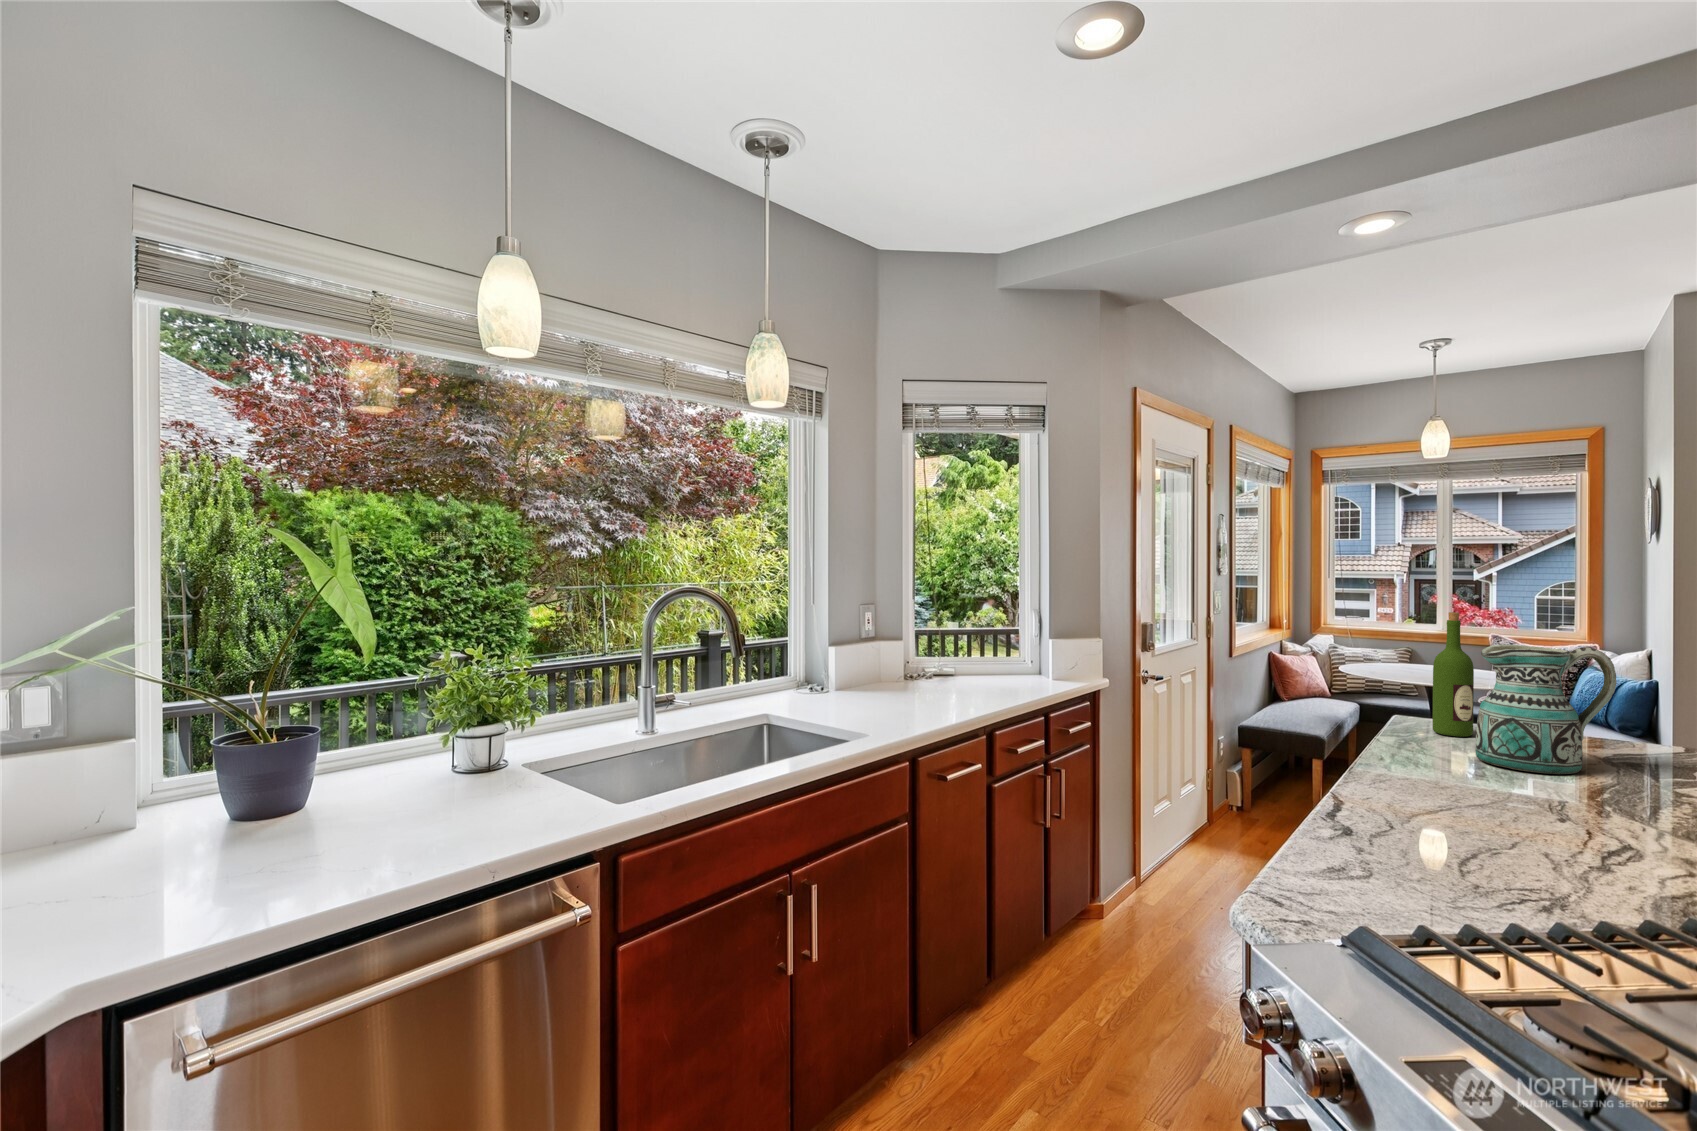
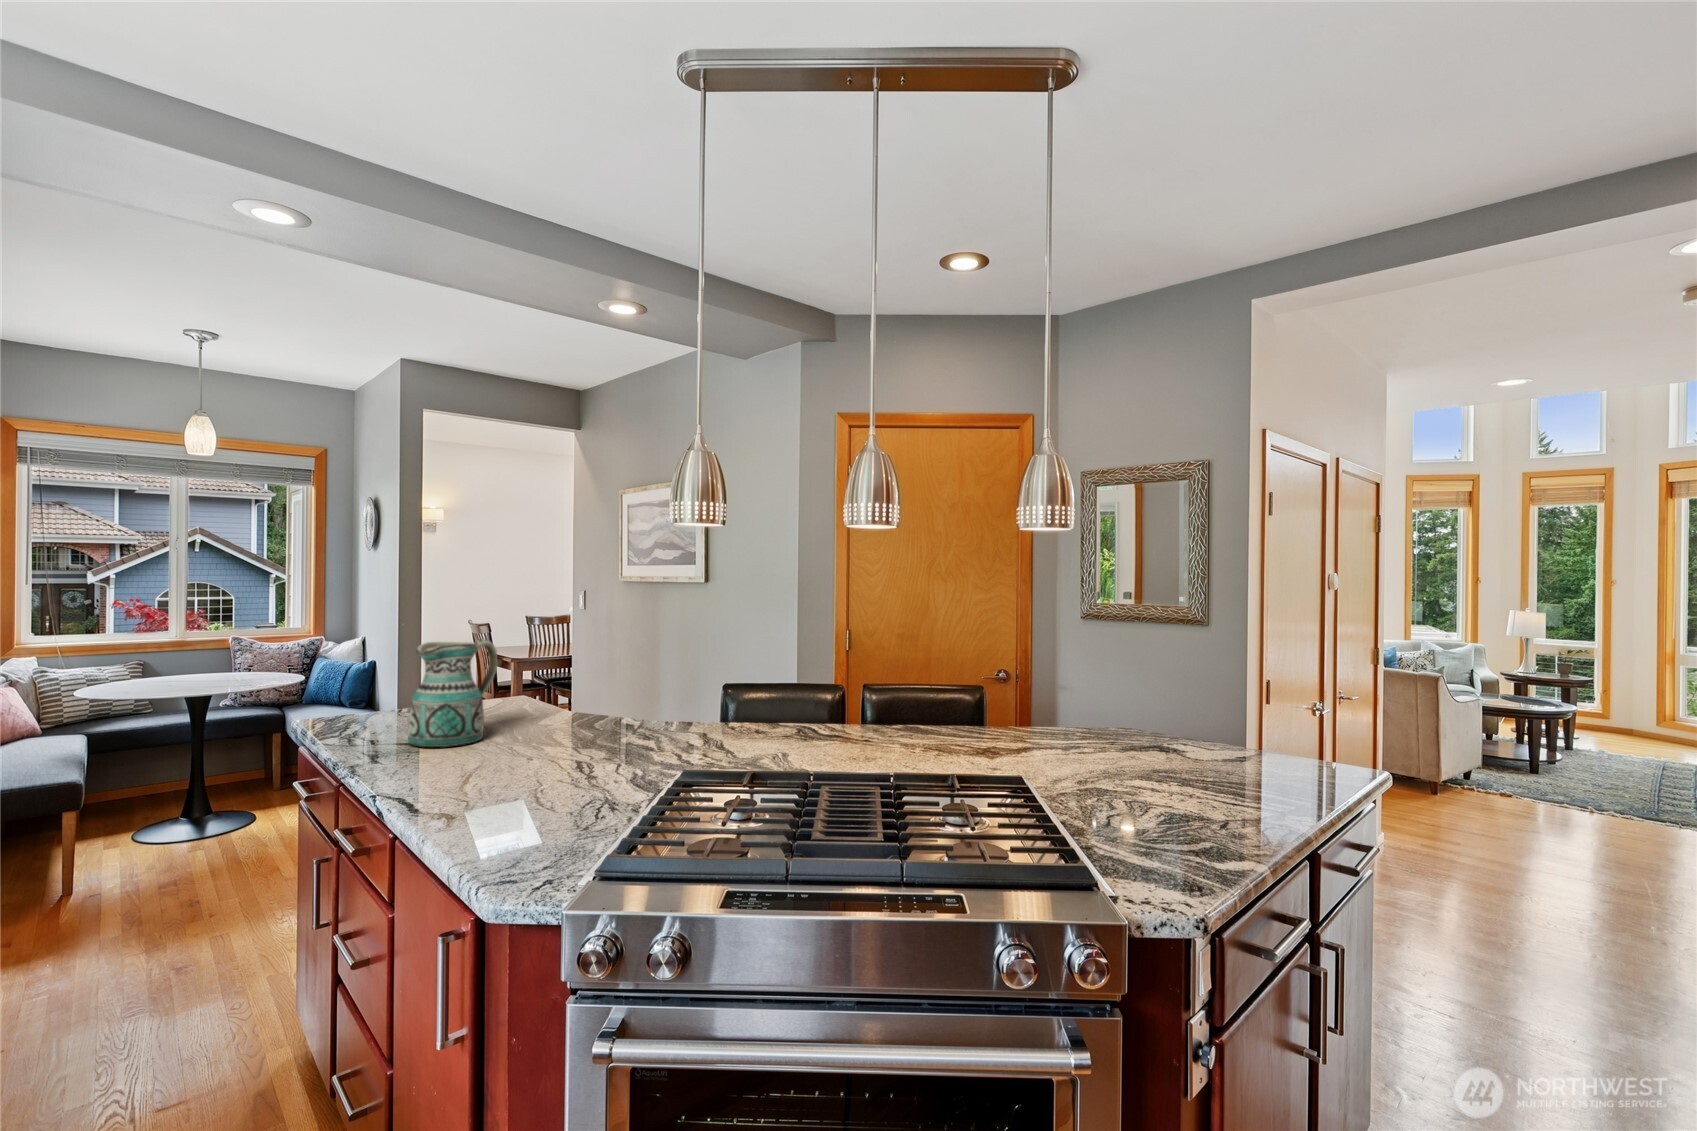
wine bottle: present [1433,612,1474,737] -> none [345,617,381,733]

